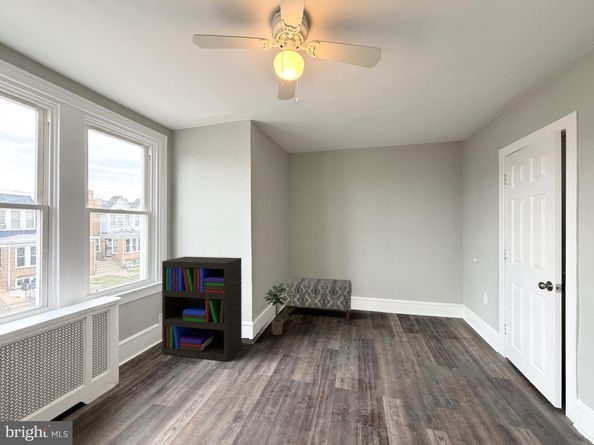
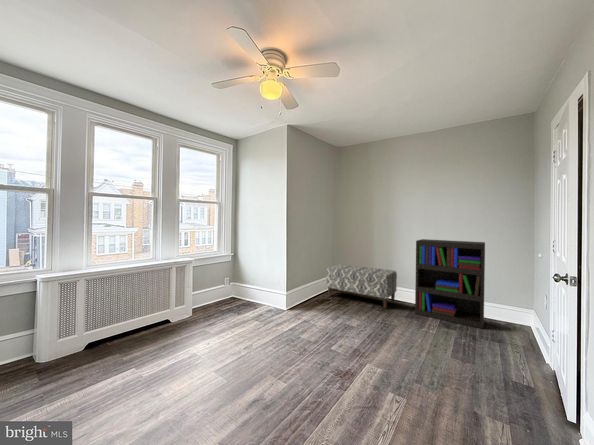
bookshelf: present [162,257,242,361] -> present [415,239,485,328]
potted plant: present [264,283,286,335] -> none [300,265,322,309]

